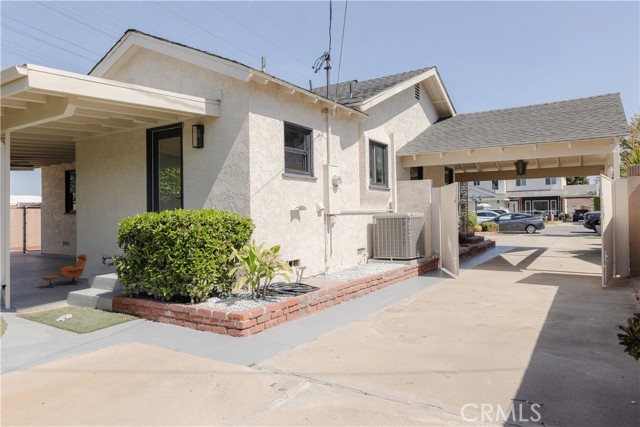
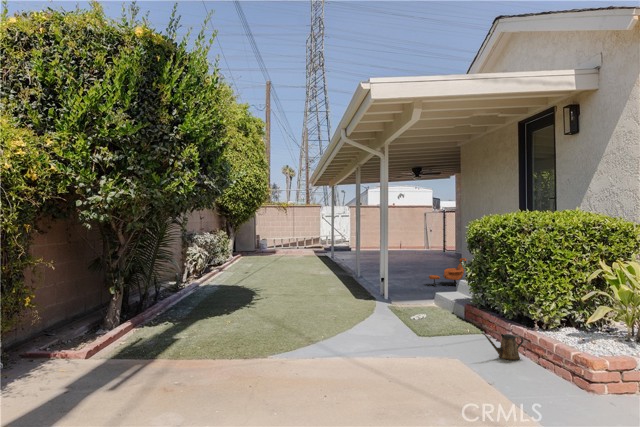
watering can: none [155,311,184,332] -> present [482,333,523,360]

